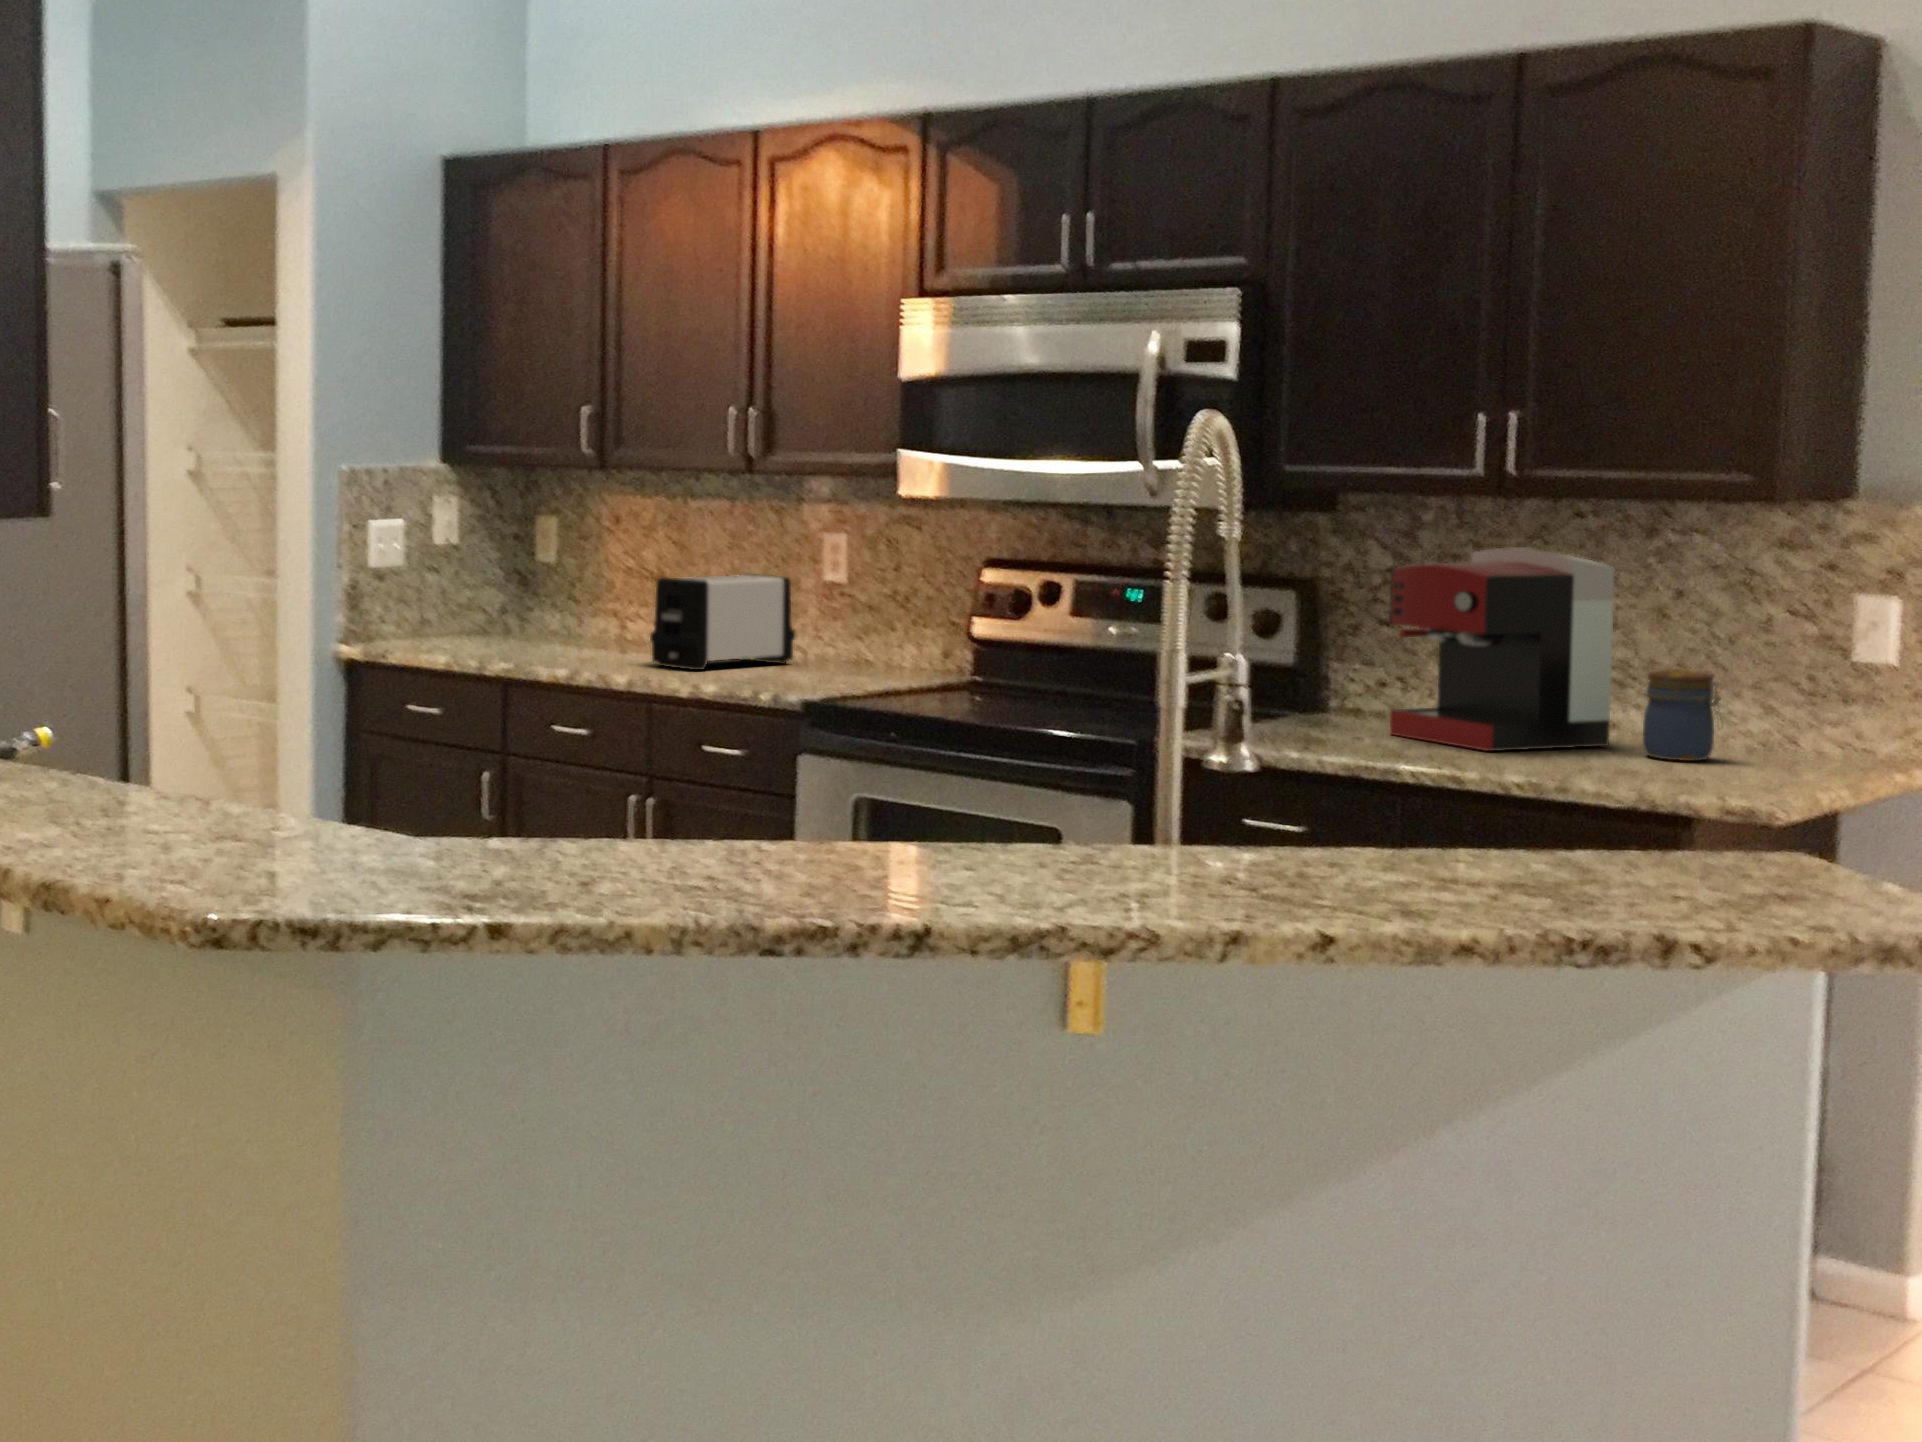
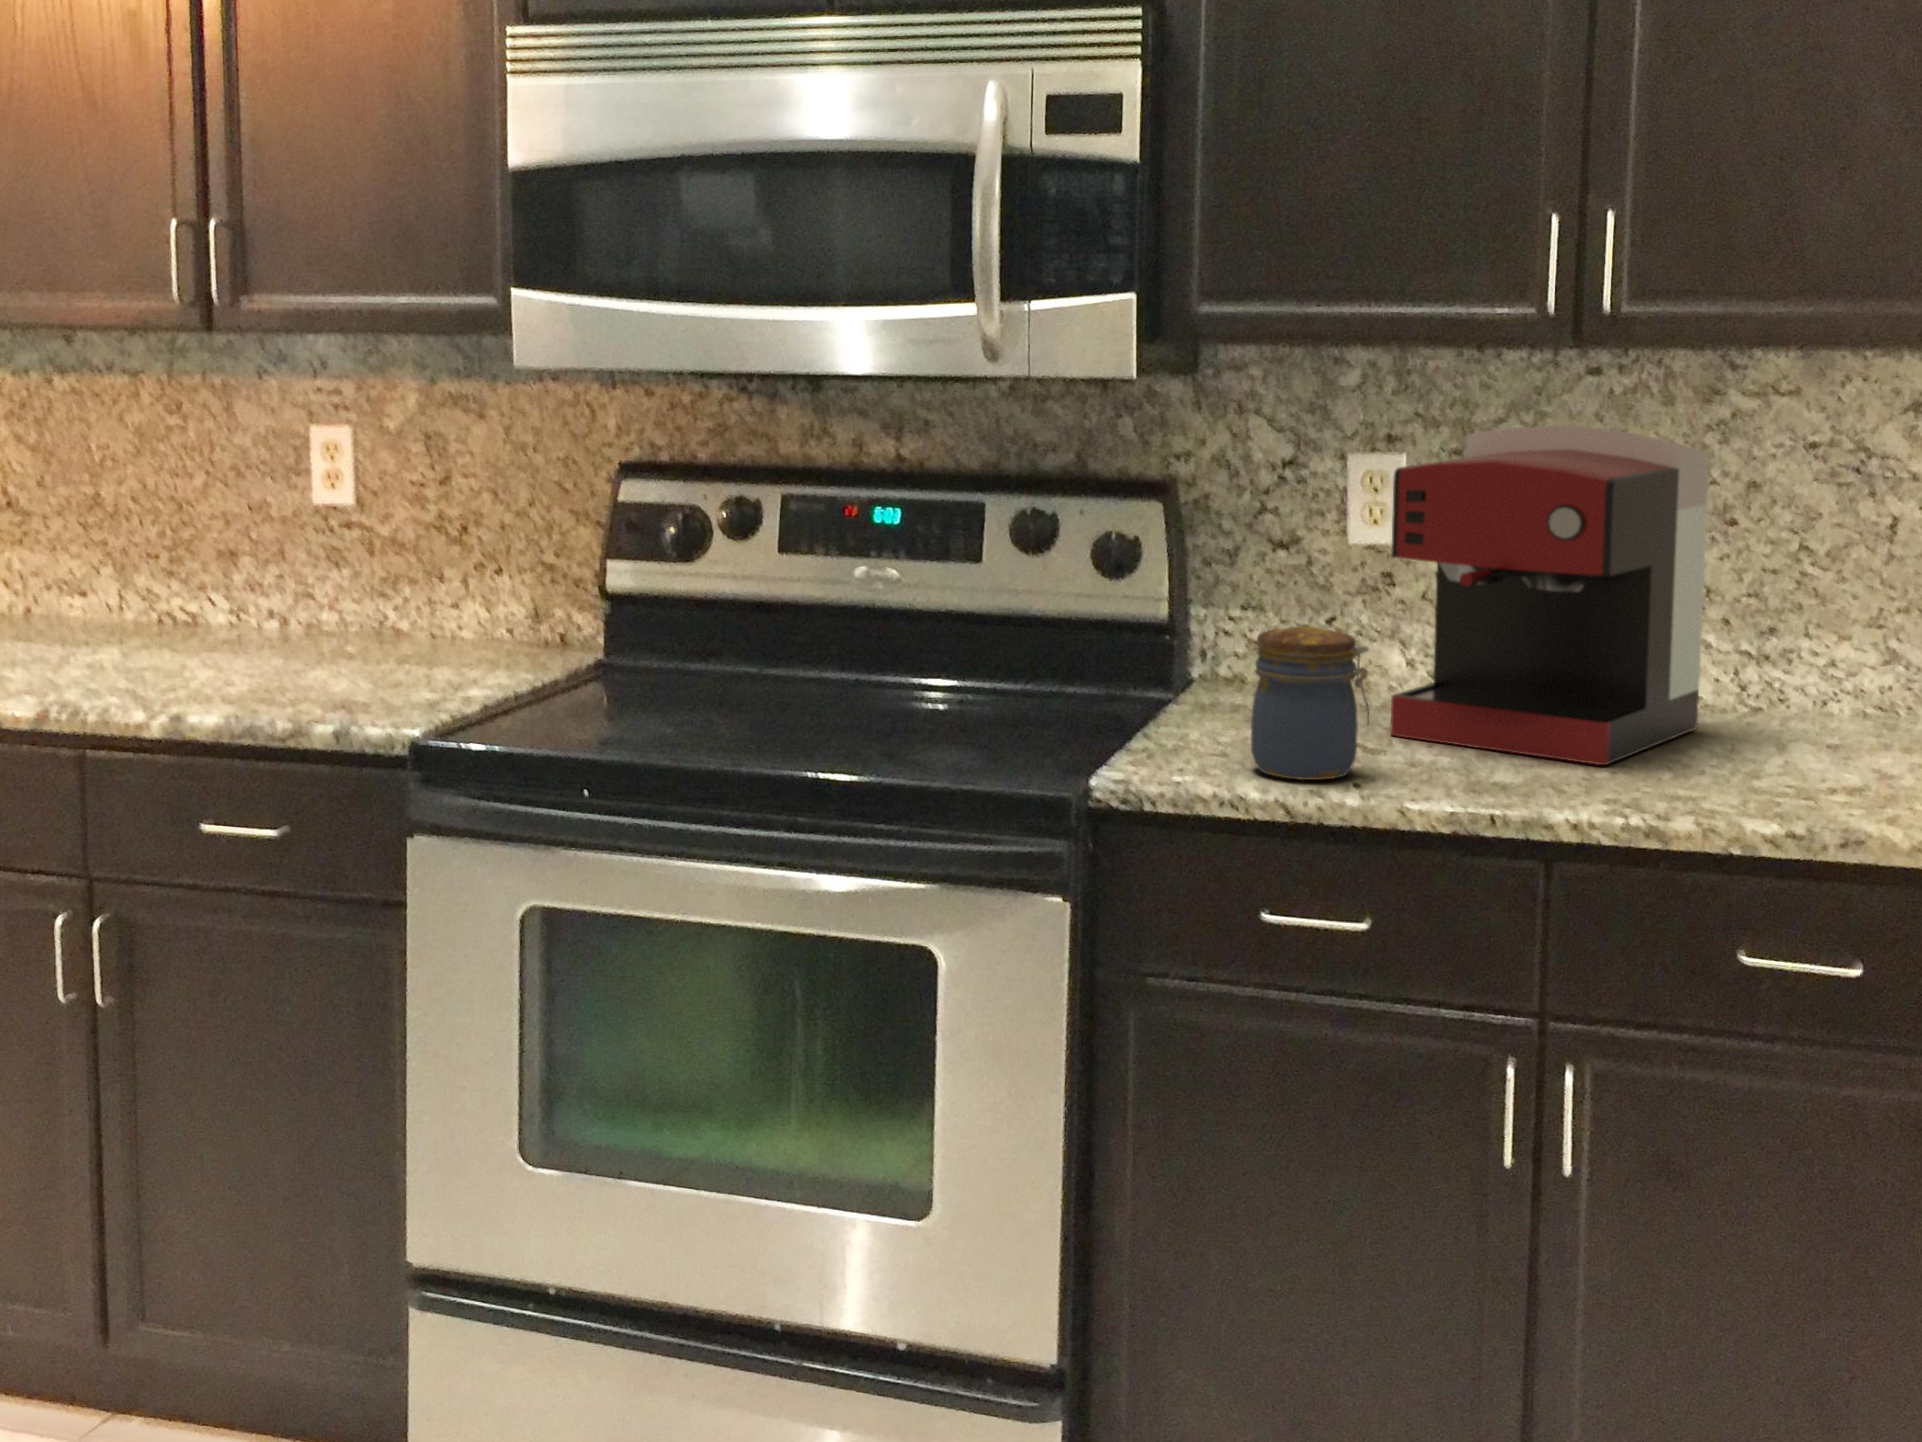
toaster: present [650,574,795,670] -> none [44,500,285,681]
jar: present [1643,669,1721,761] -> present [1251,627,1369,780]

